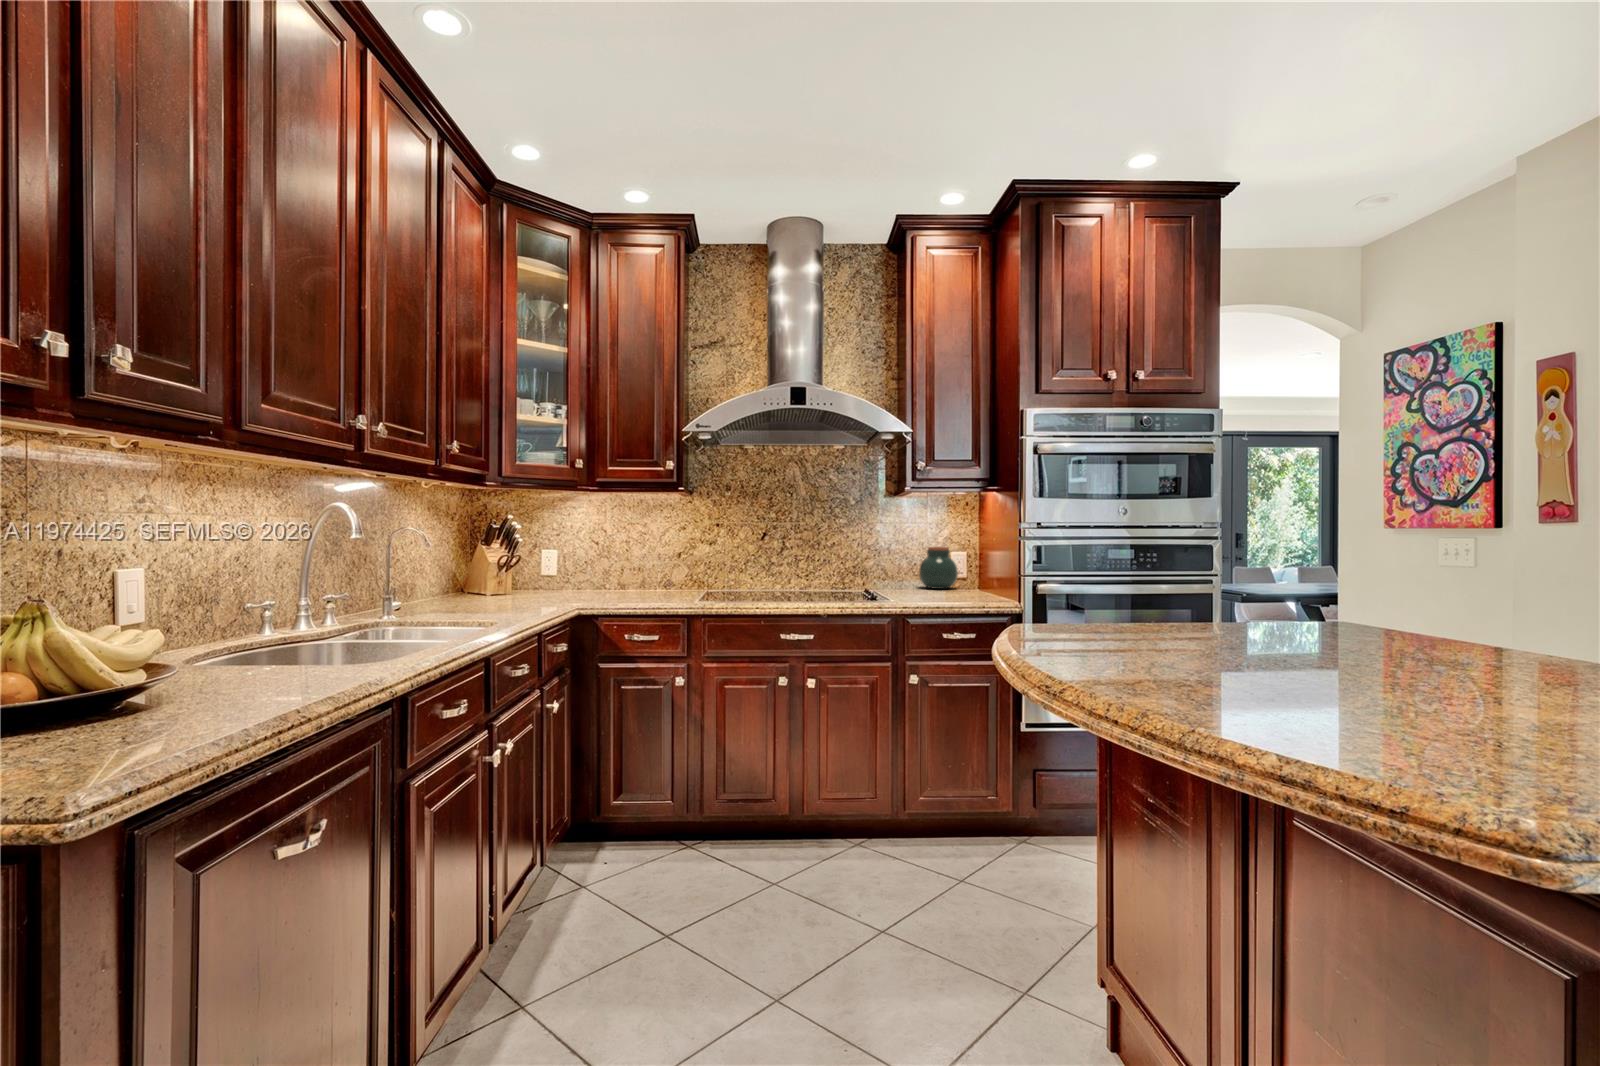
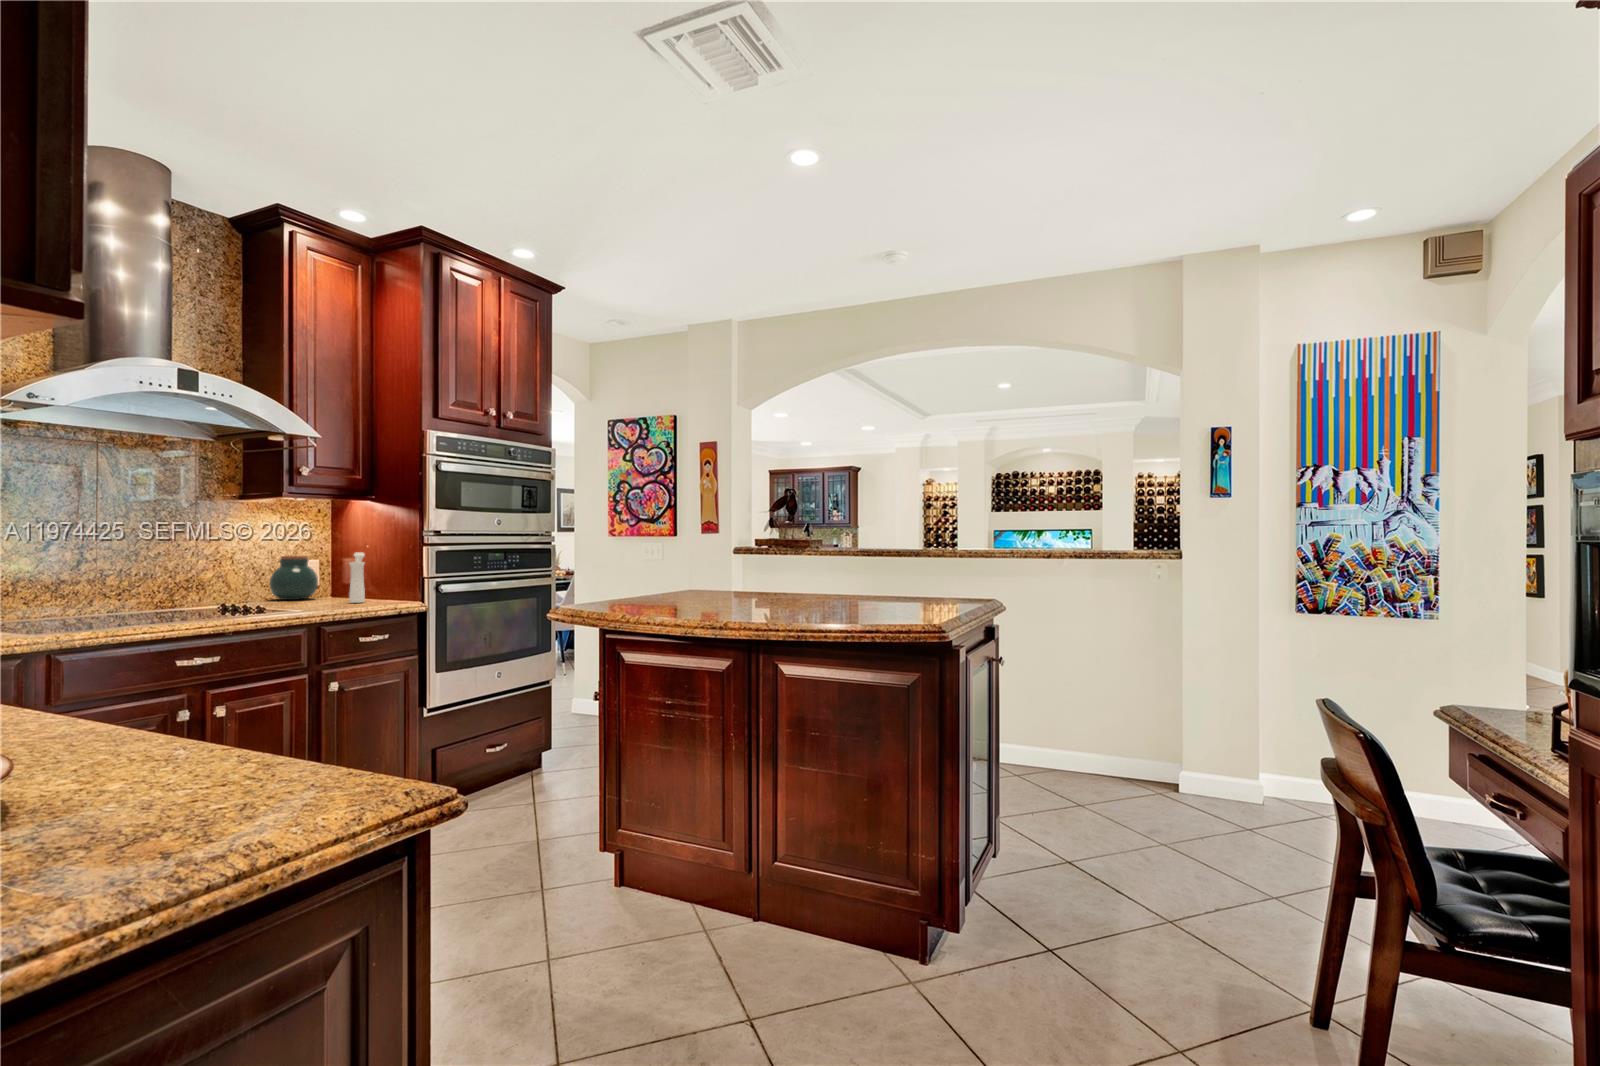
pepper mill: none [961,546,984,598] -> present [349,552,365,603]

